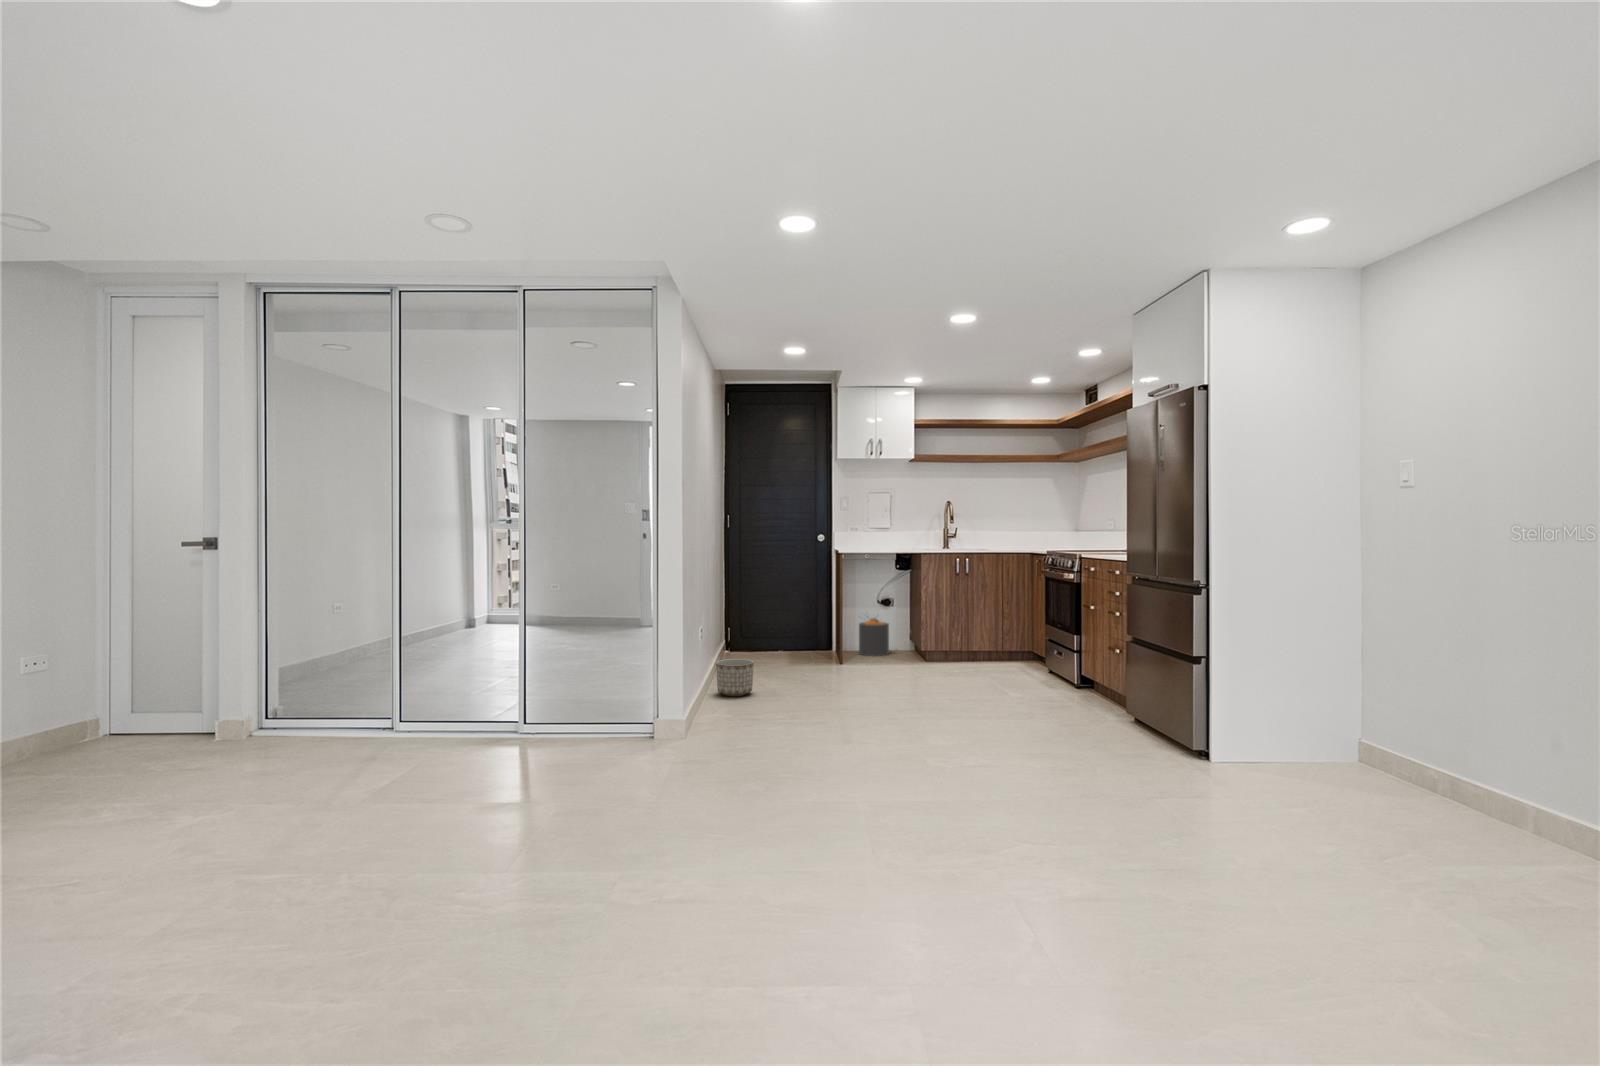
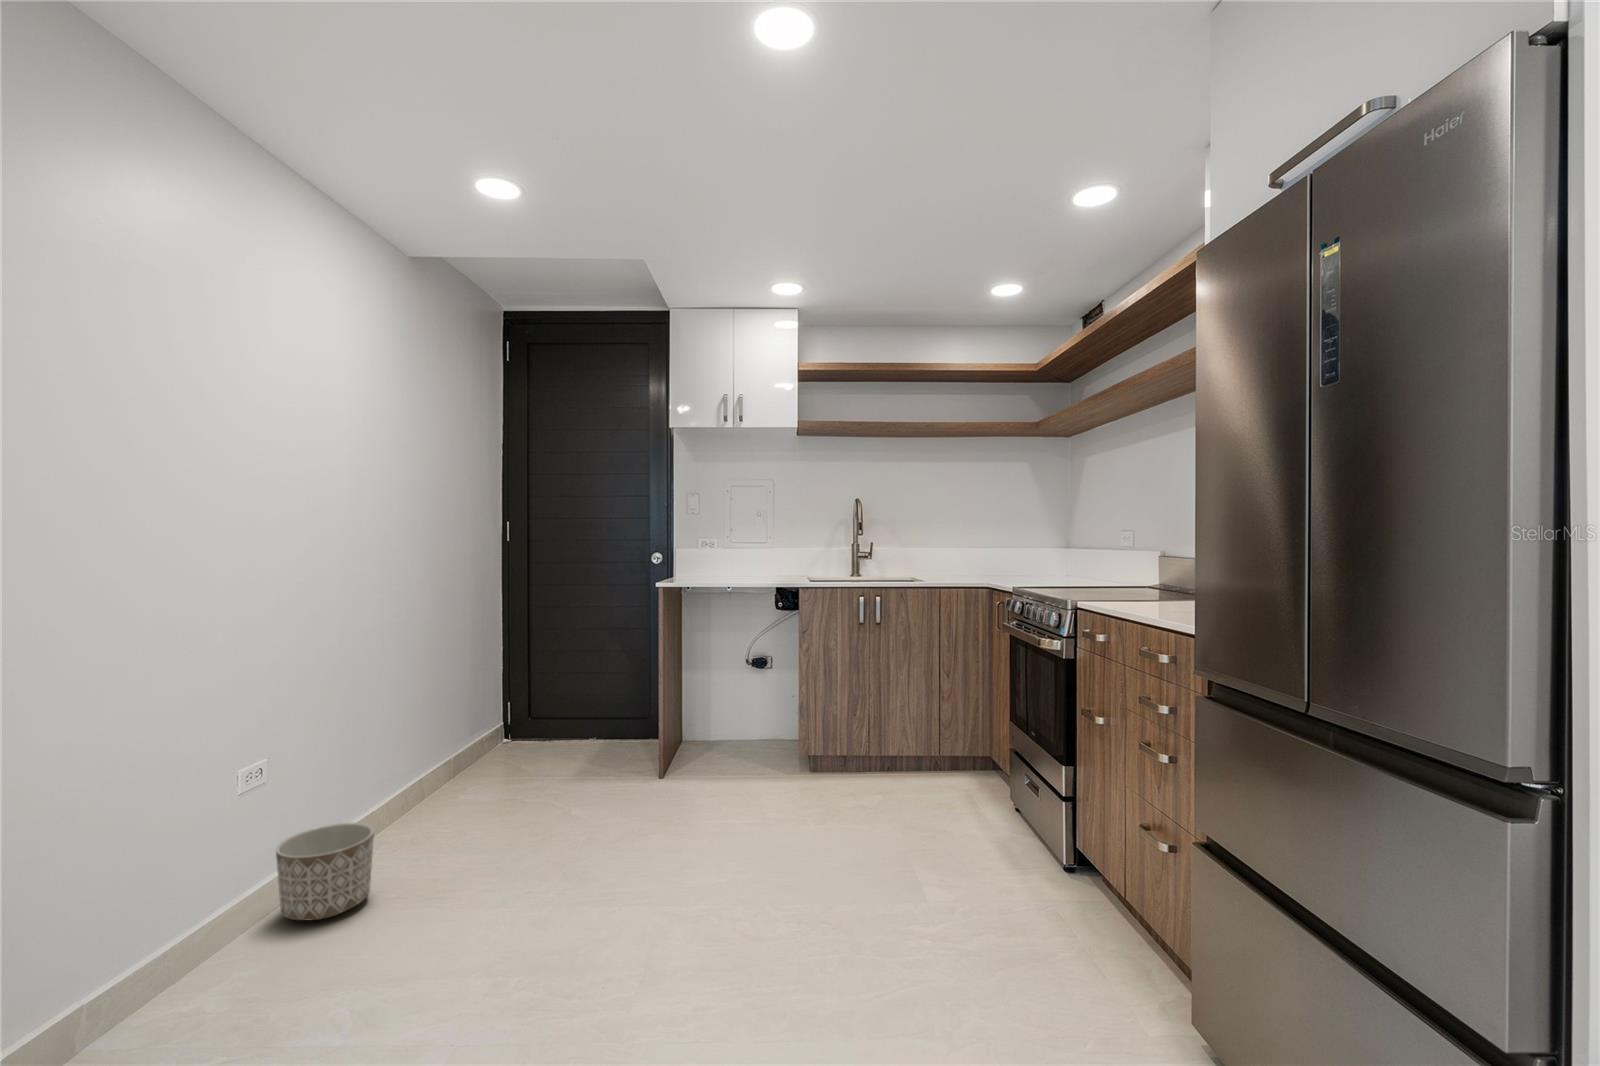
trash can: present [859,618,889,656] -> none [708,675,759,755]

